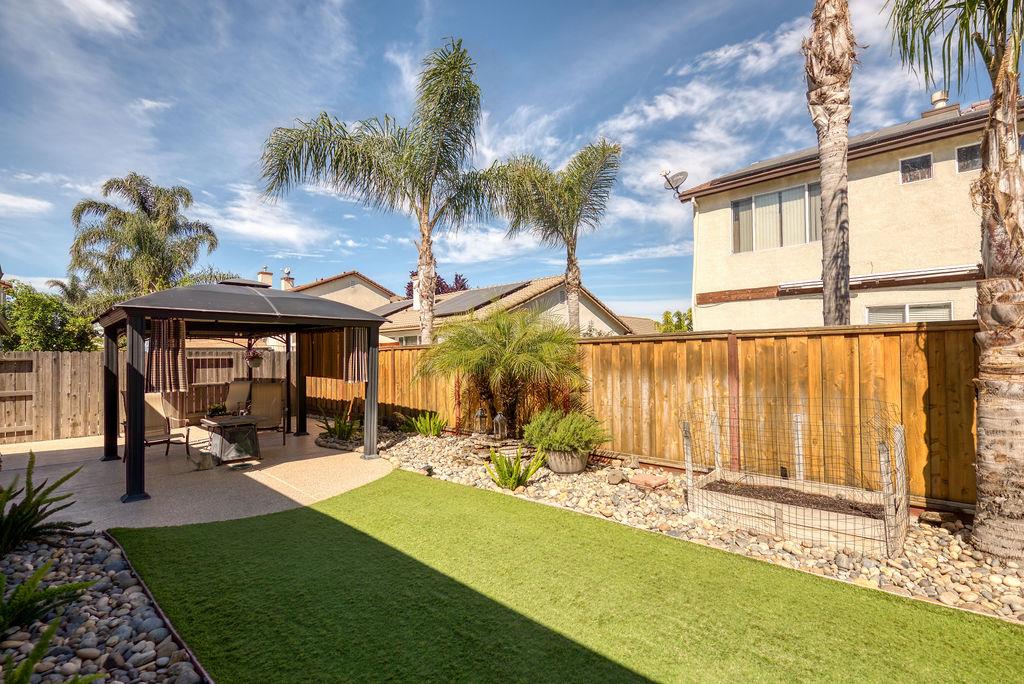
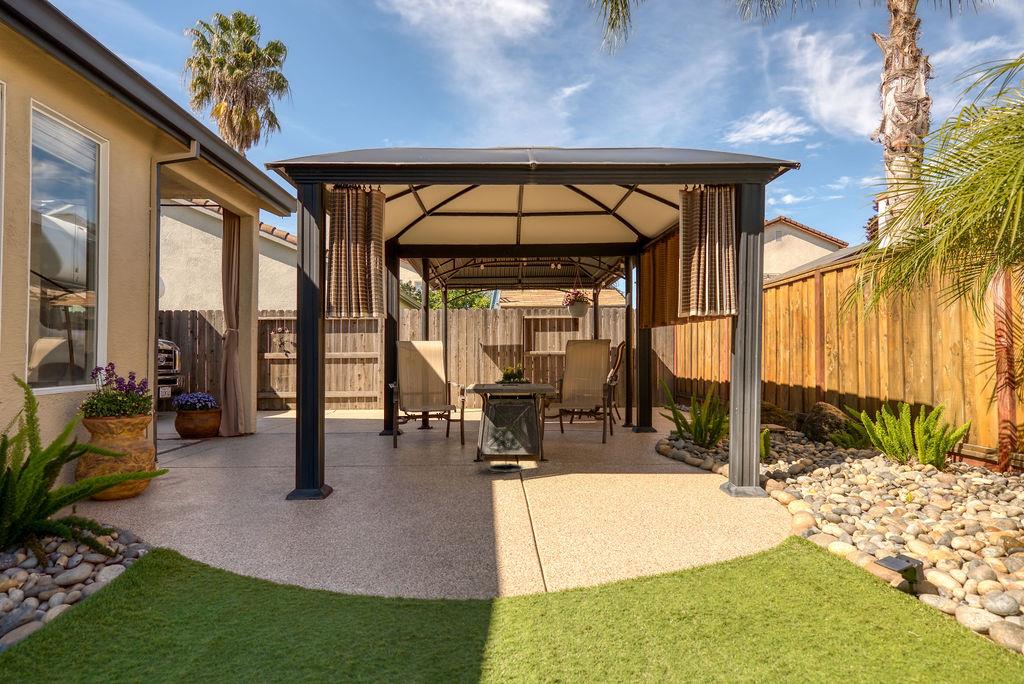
watering can: present [184,452,217,470] -> none [424,434,475,465]

